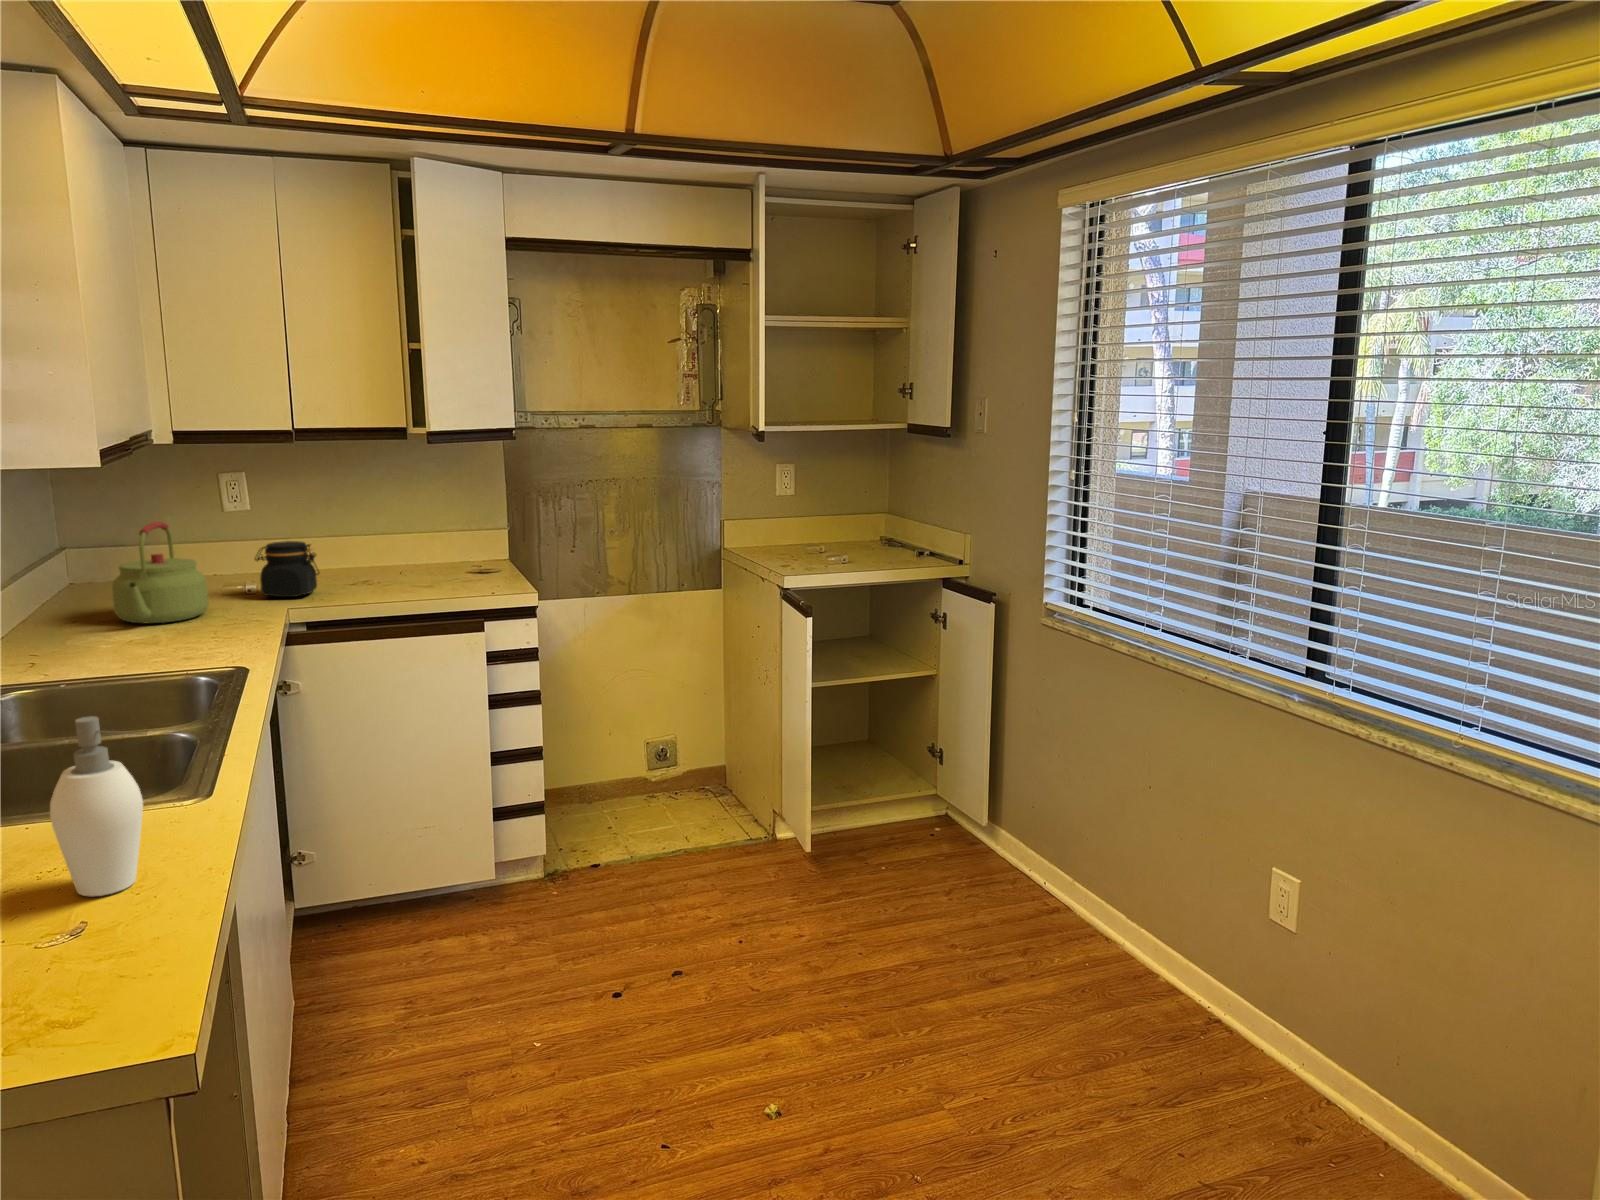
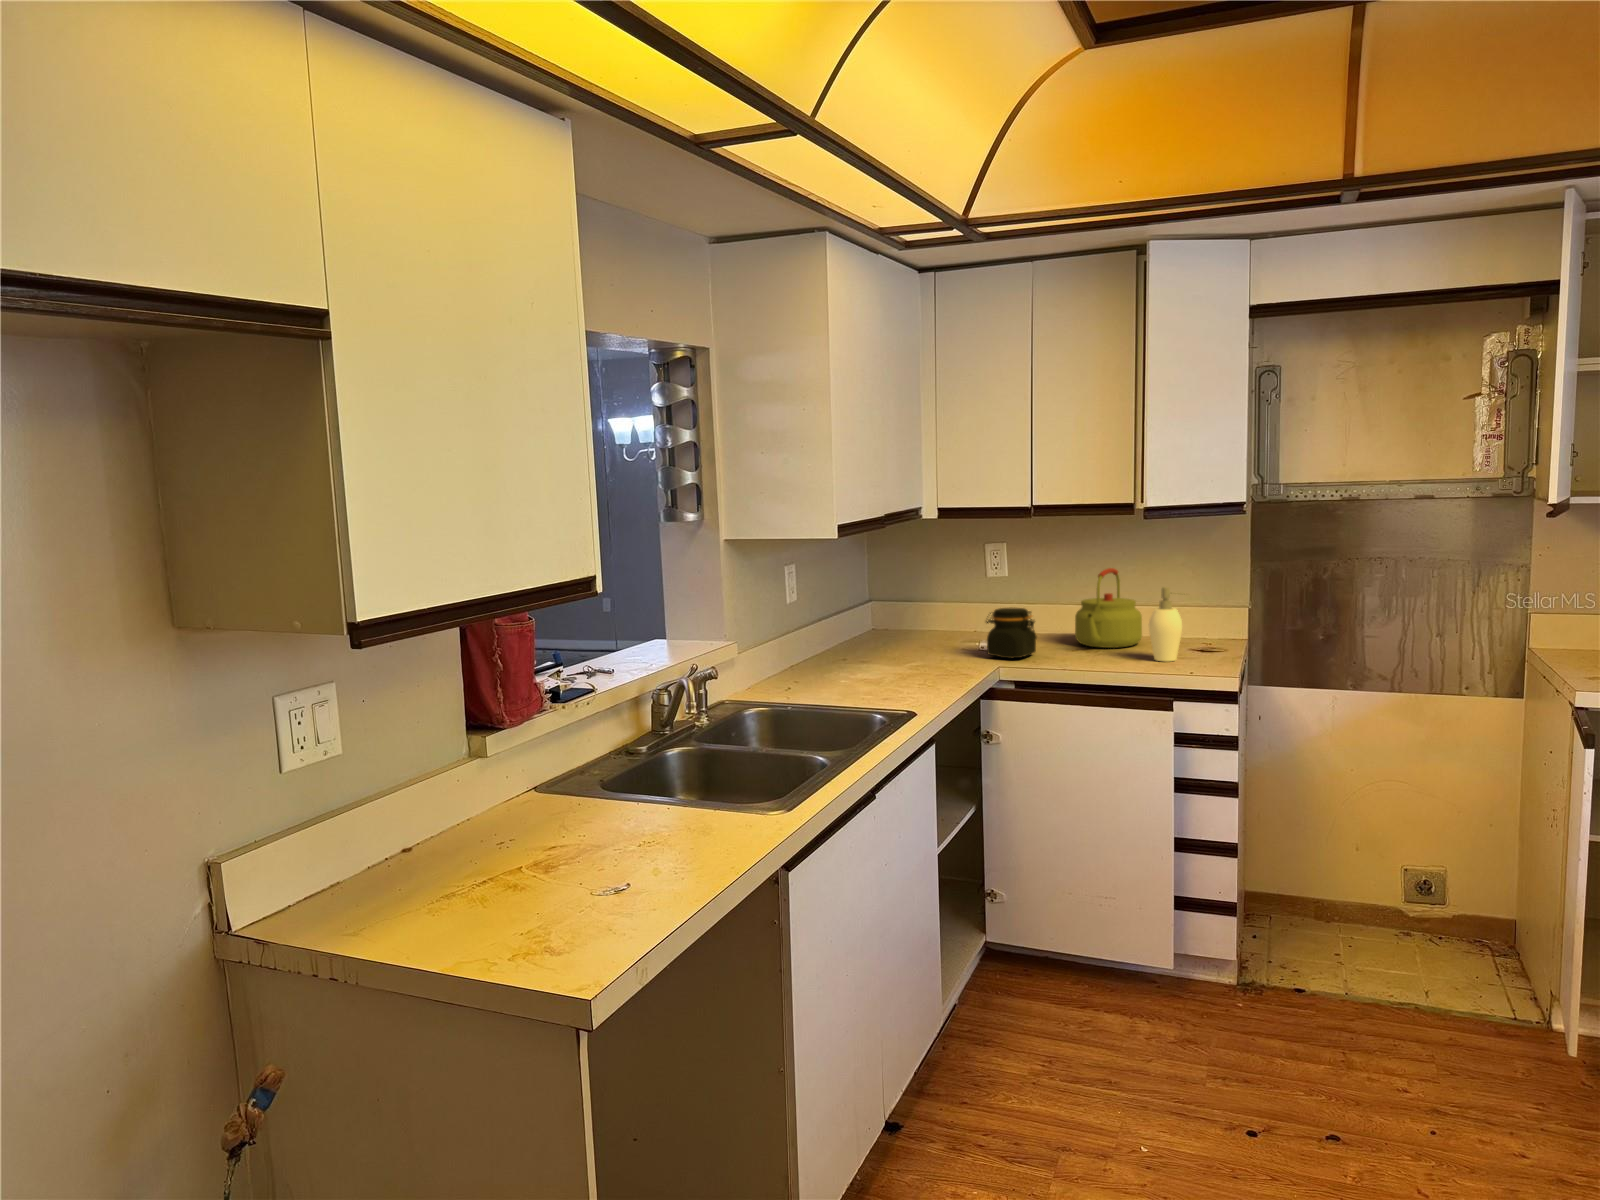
kettle: present [112,522,209,623] -> present [1075,568,1142,648]
soap dispenser: present [50,716,147,896] -> present [1149,587,1182,661]

